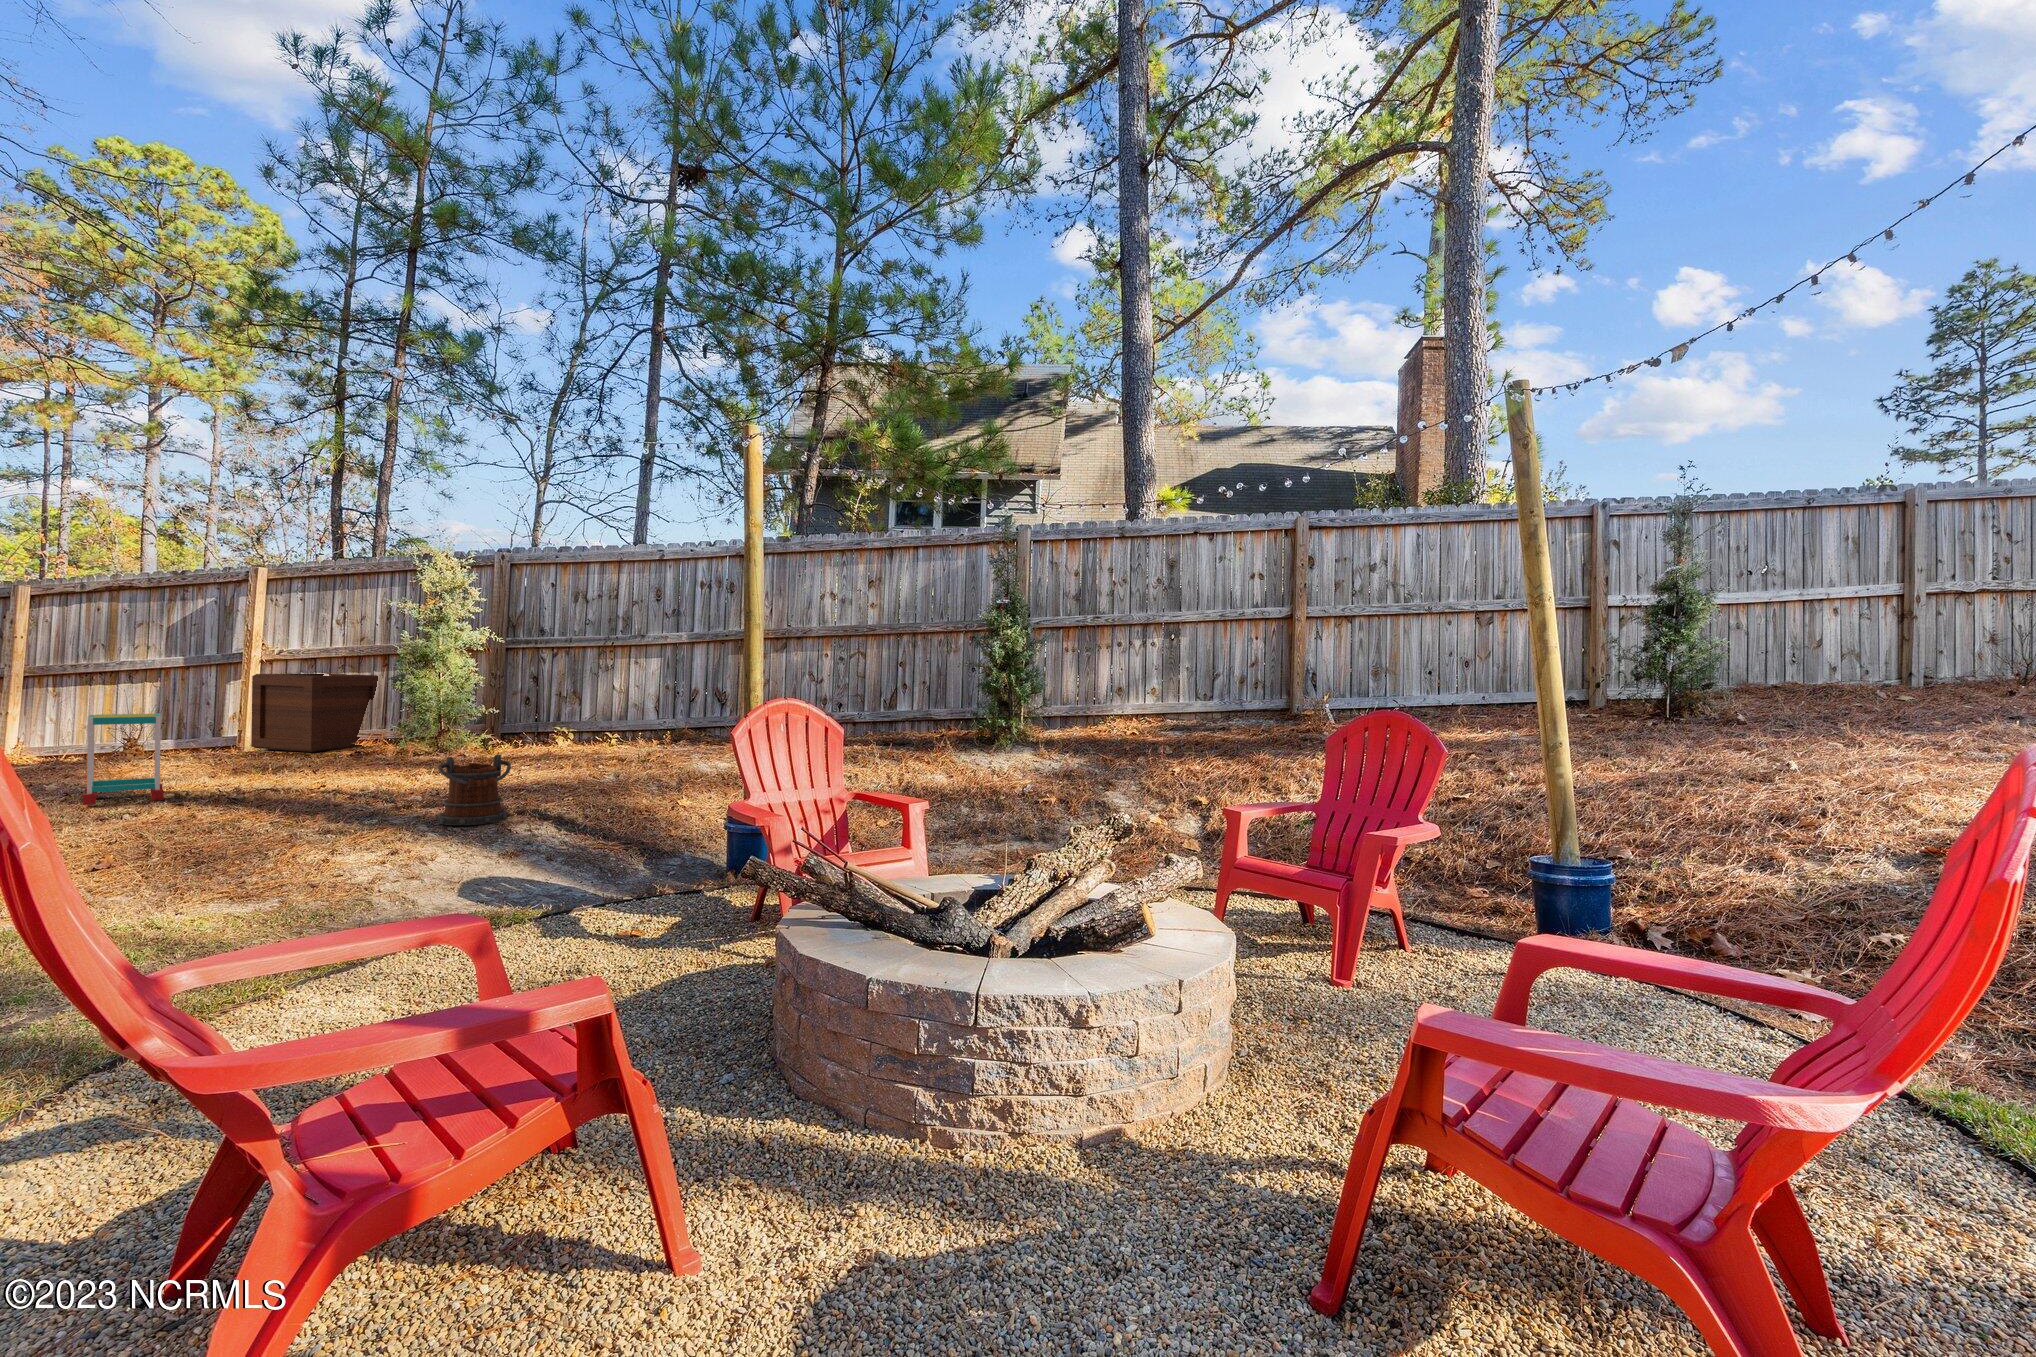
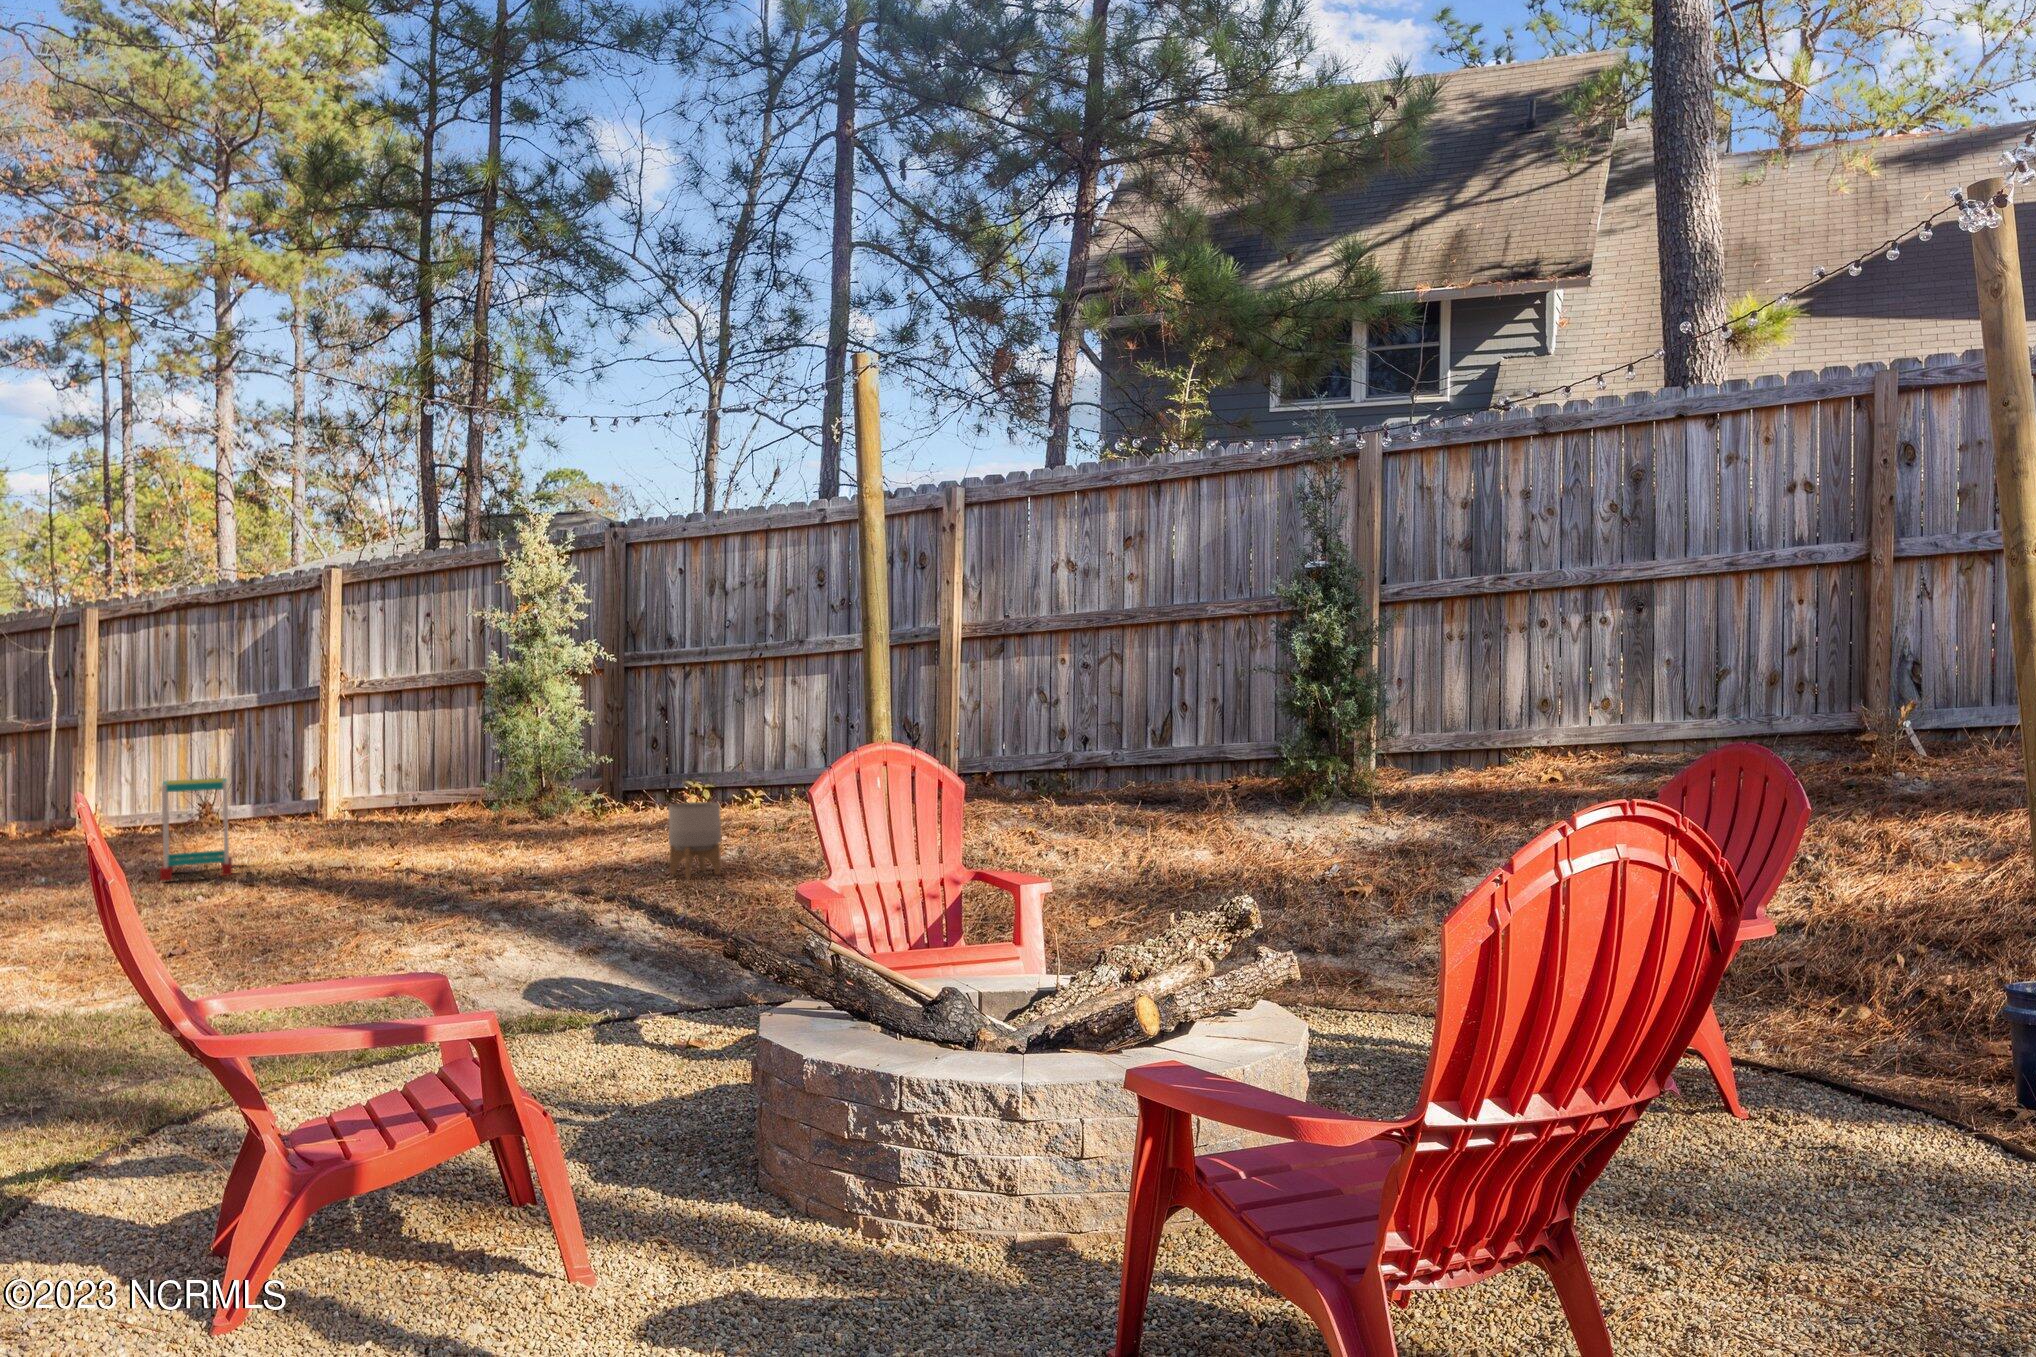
wooden crate: present [251,673,378,752] -> none [318,721,454,818]
planter: none [598,740,643,801] -> present [668,802,721,878]
bucket: present [436,755,511,825] -> none [490,822,568,906]

